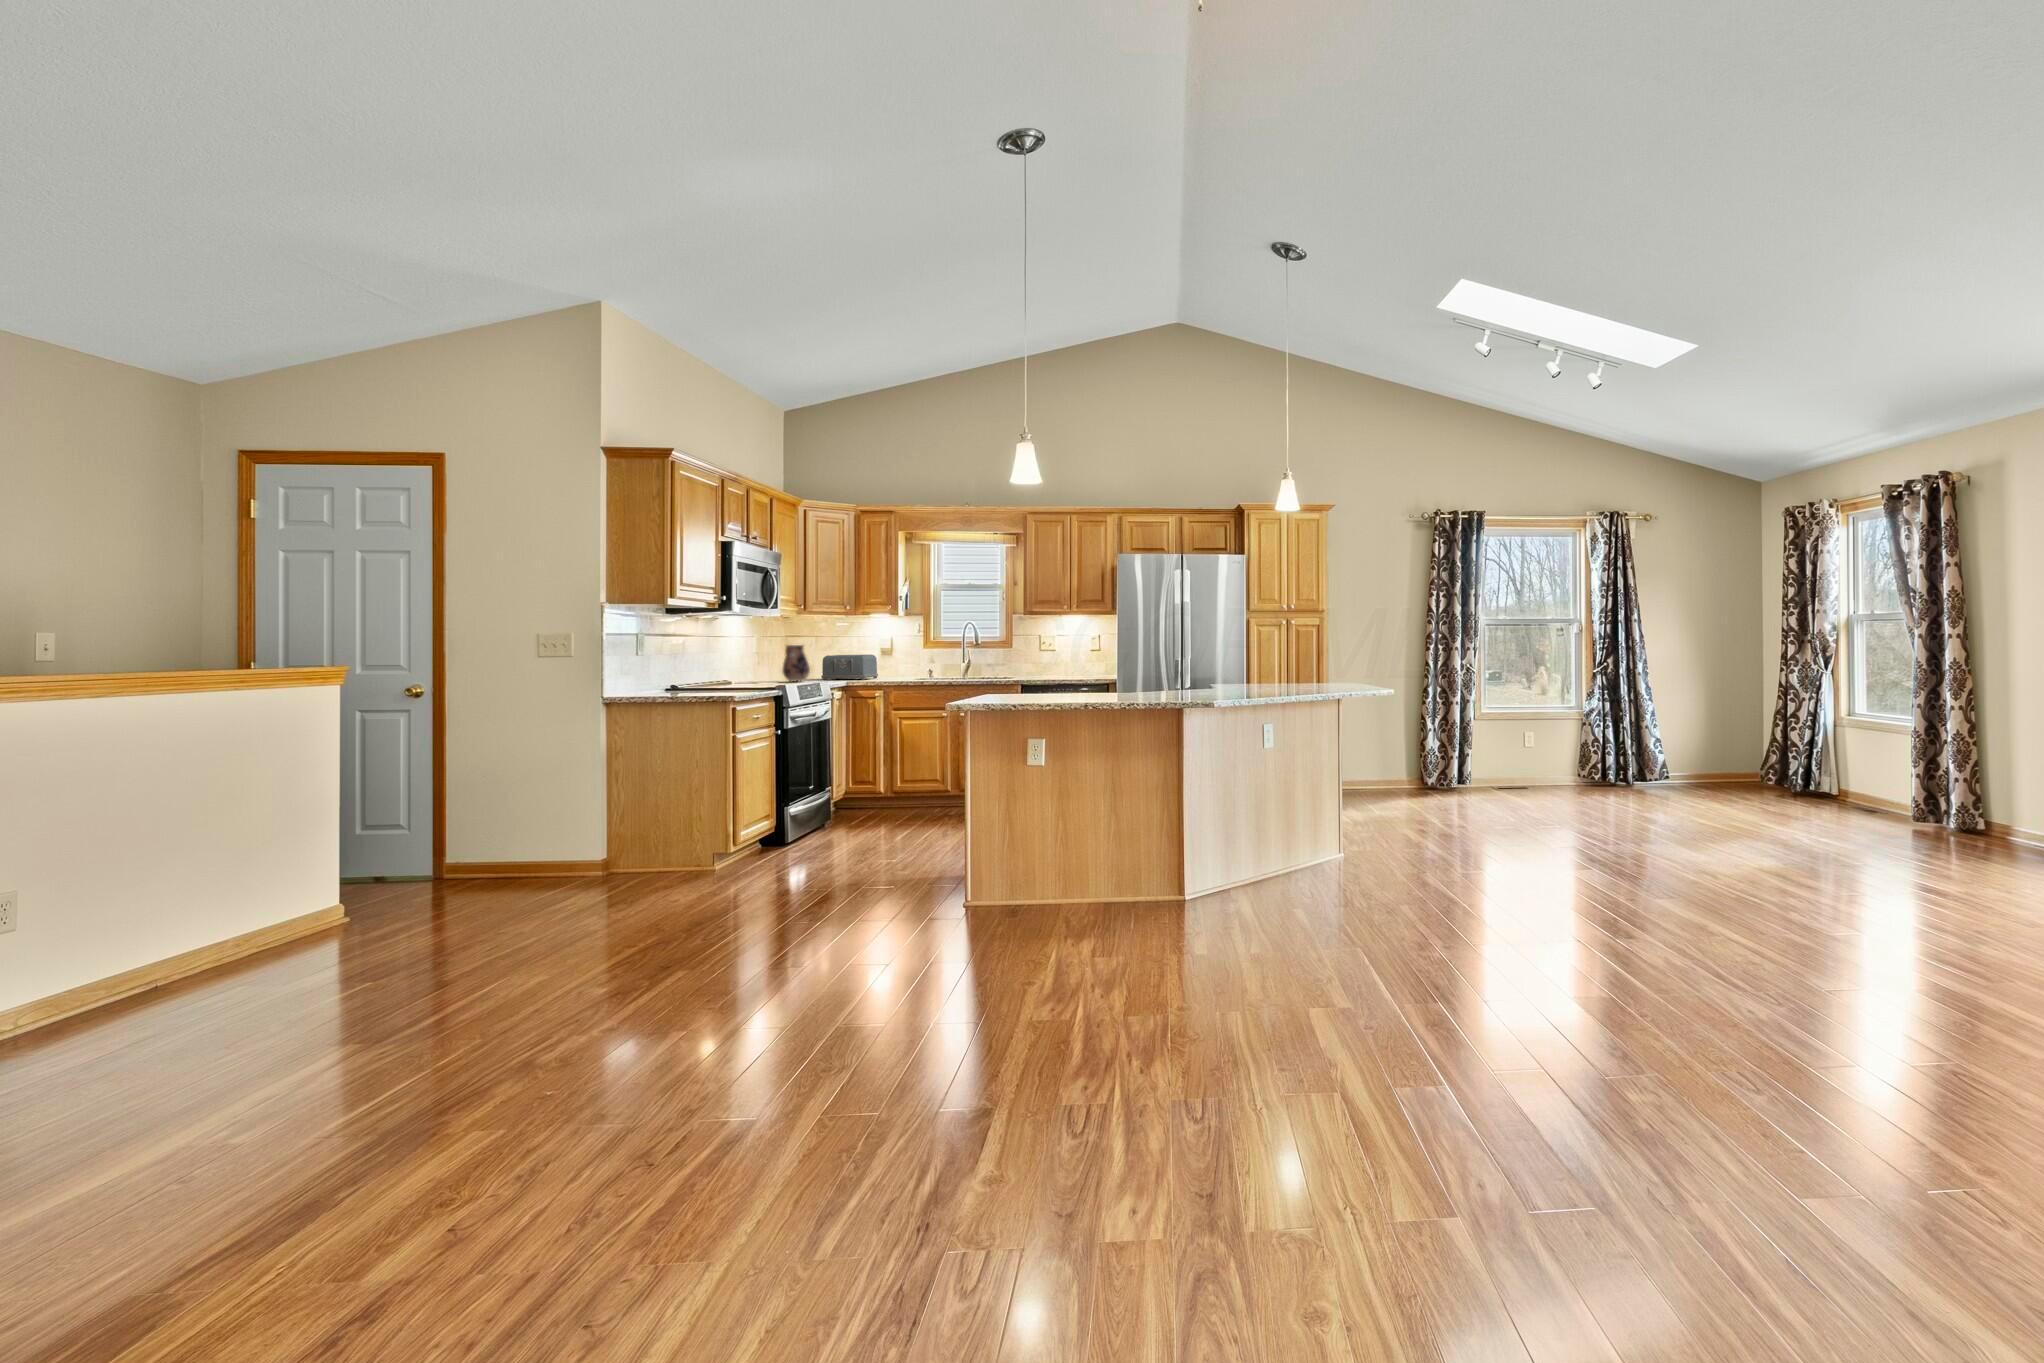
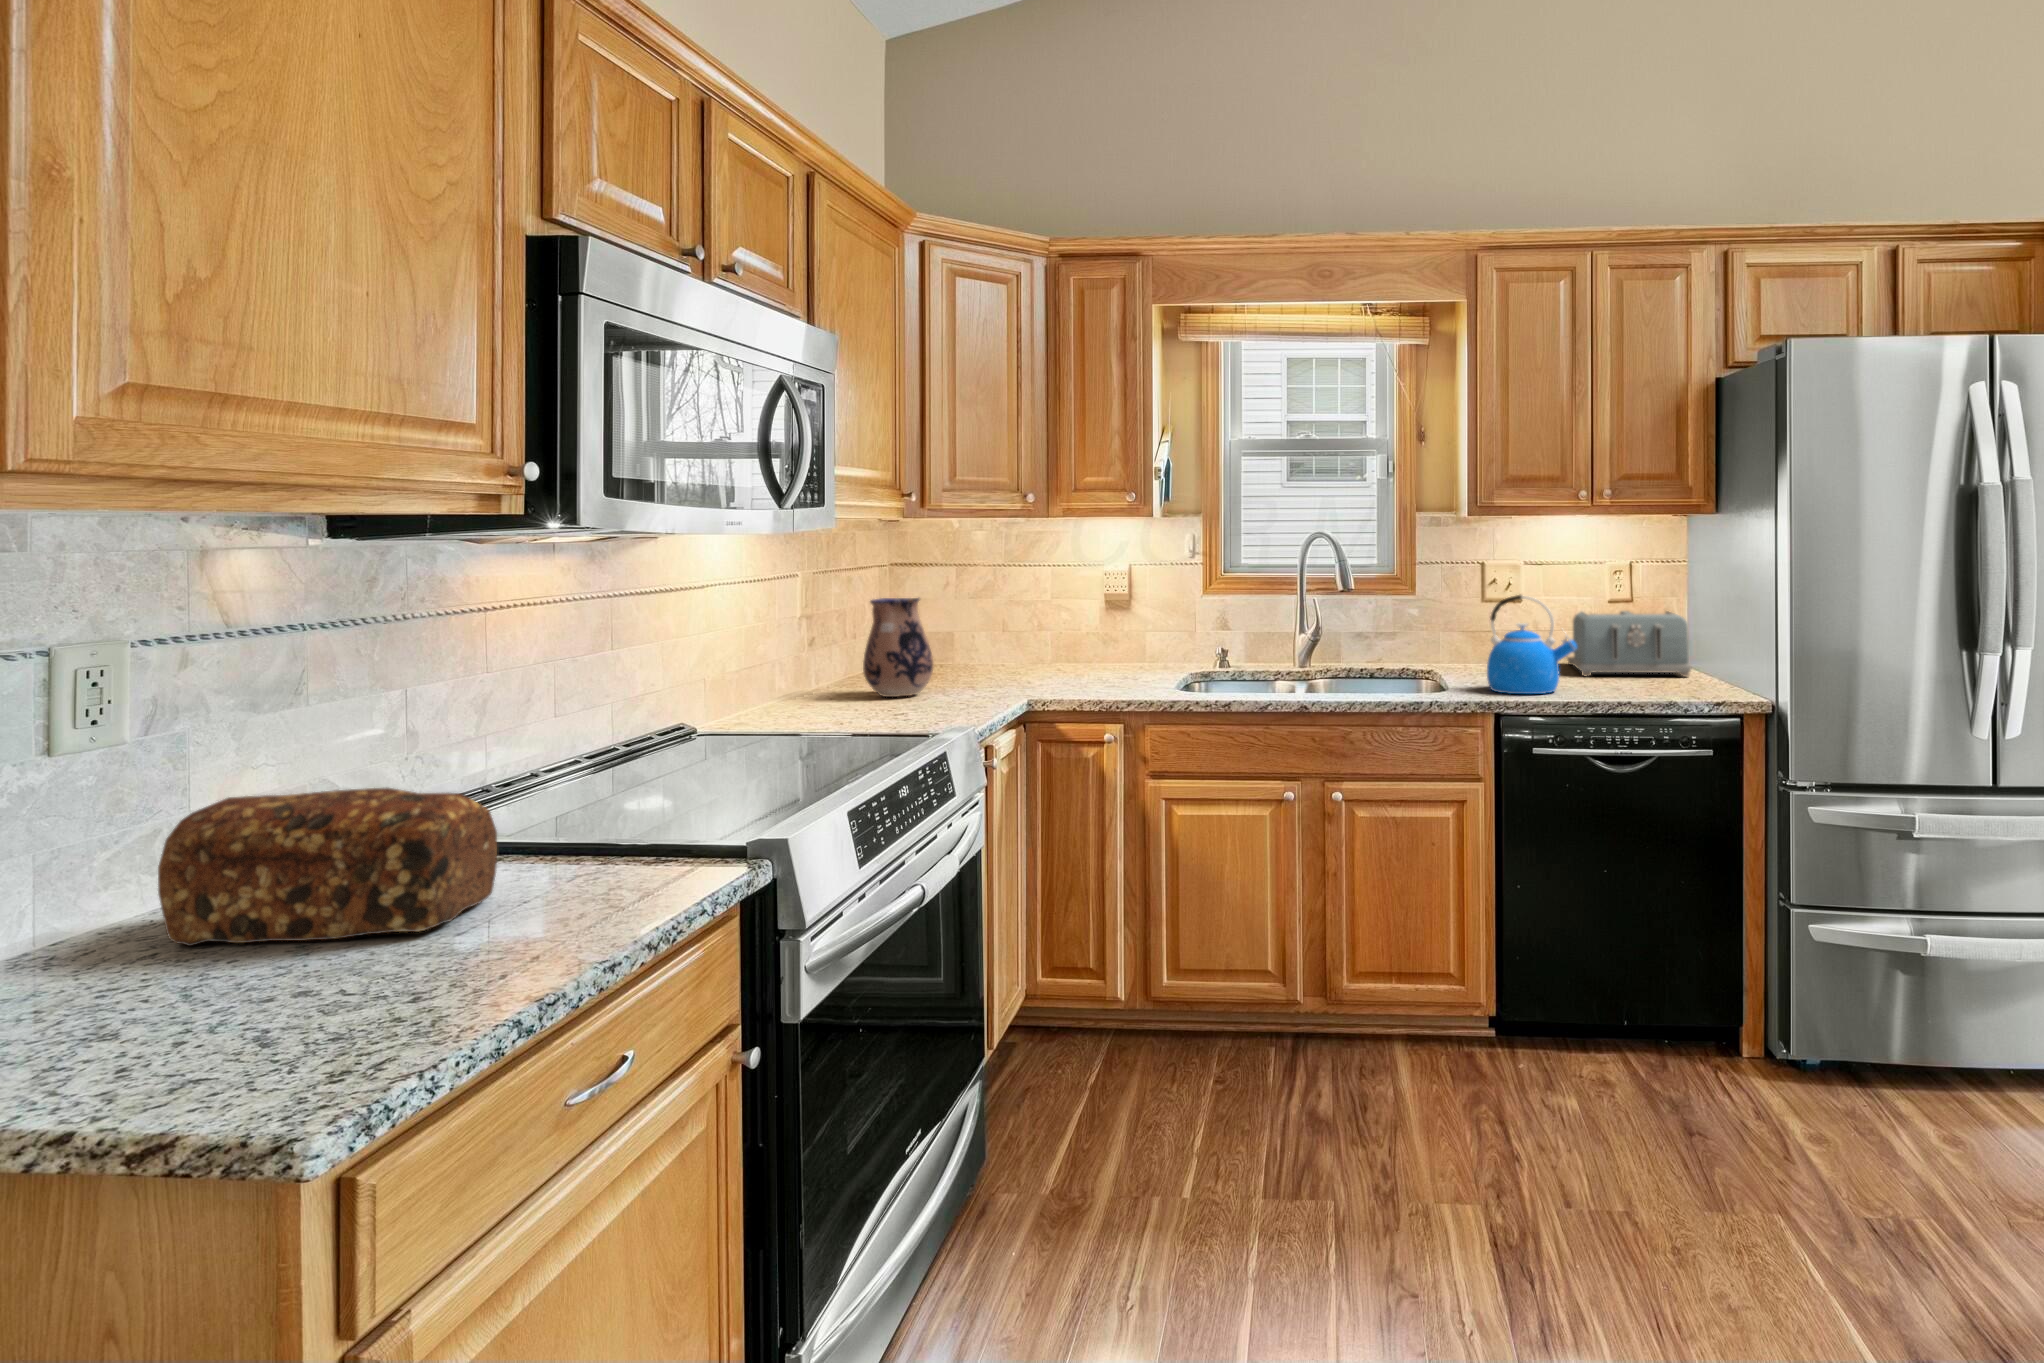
kettle: none [1024,644,1056,680] -> present [1487,595,1577,694]
toaster: present [821,655,878,680] -> present [1567,611,1691,677]
bread loaf: none [652,668,715,697] -> present [158,788,497,946]

